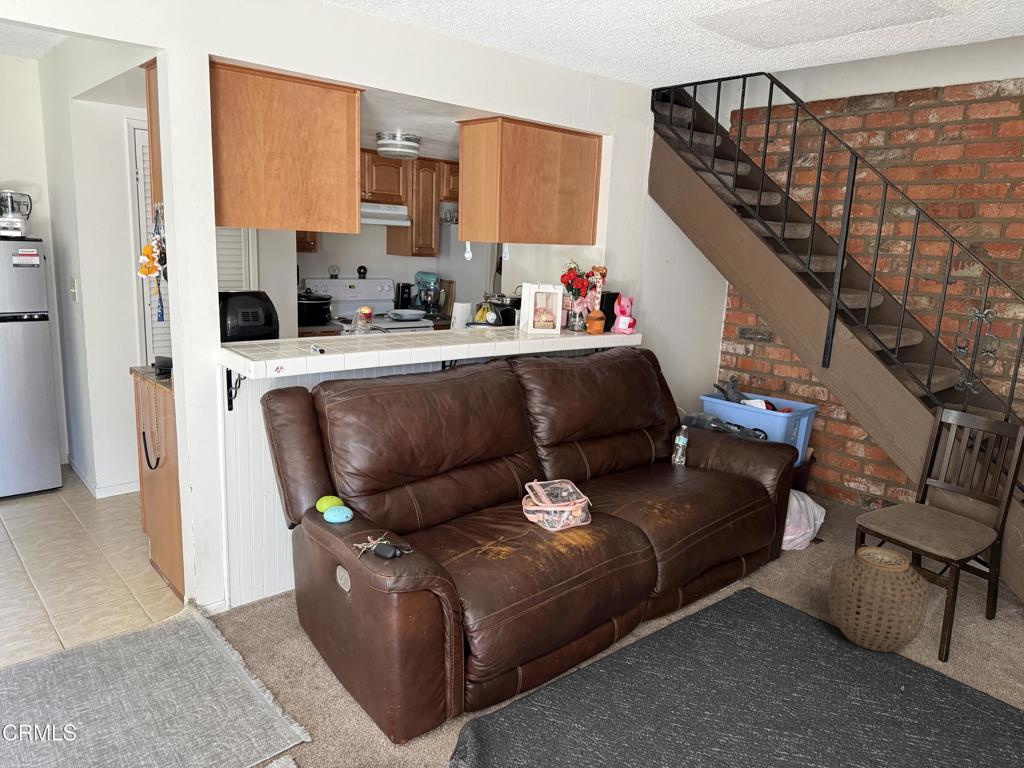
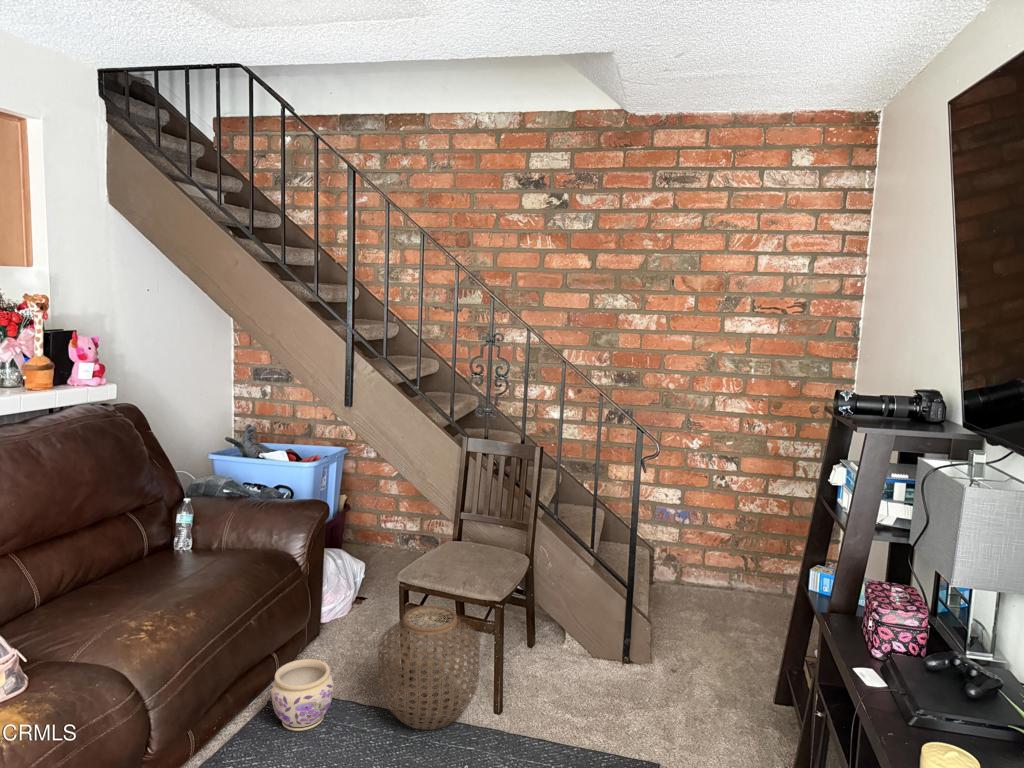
planter: none [739,563,790,617] -> present [271,659,334,732]

